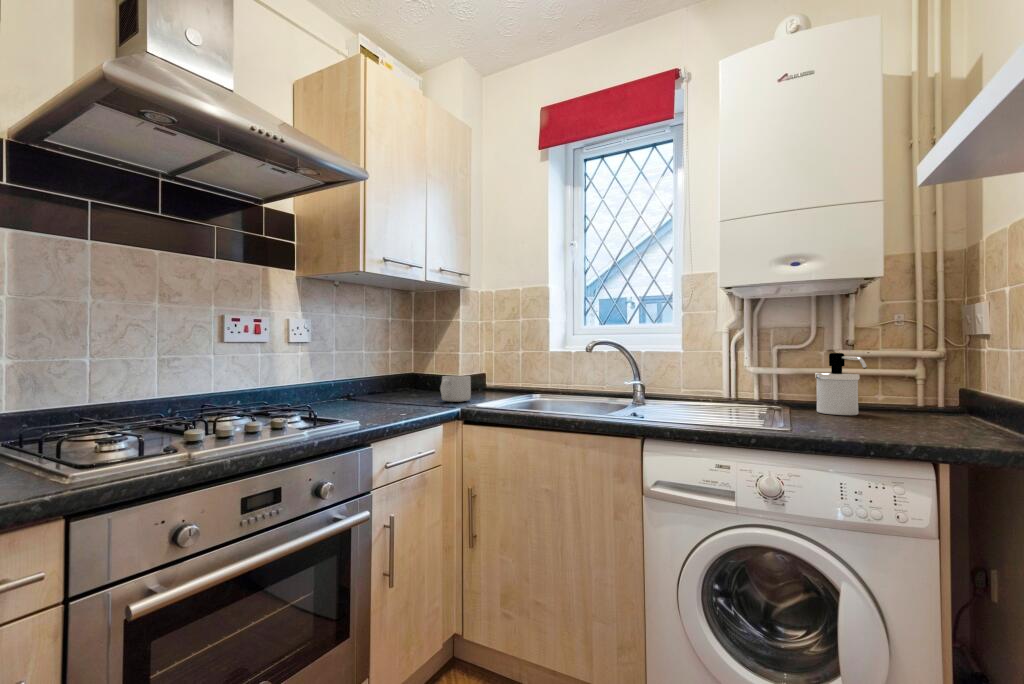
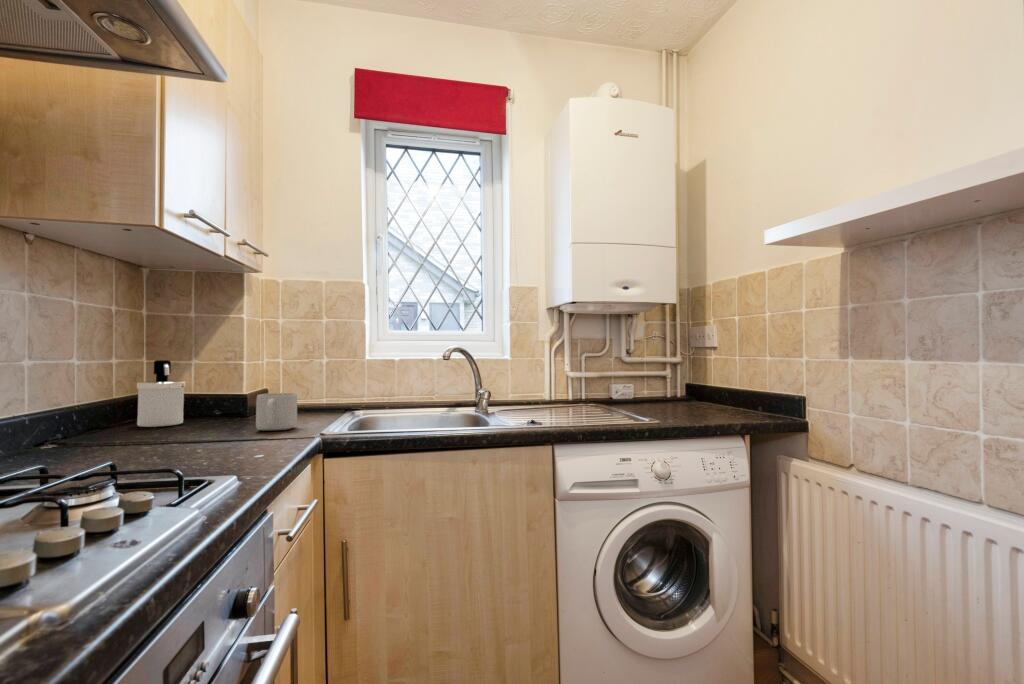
soap dispenser: present [815,353,867,415] -> present [137,360,186,427]

